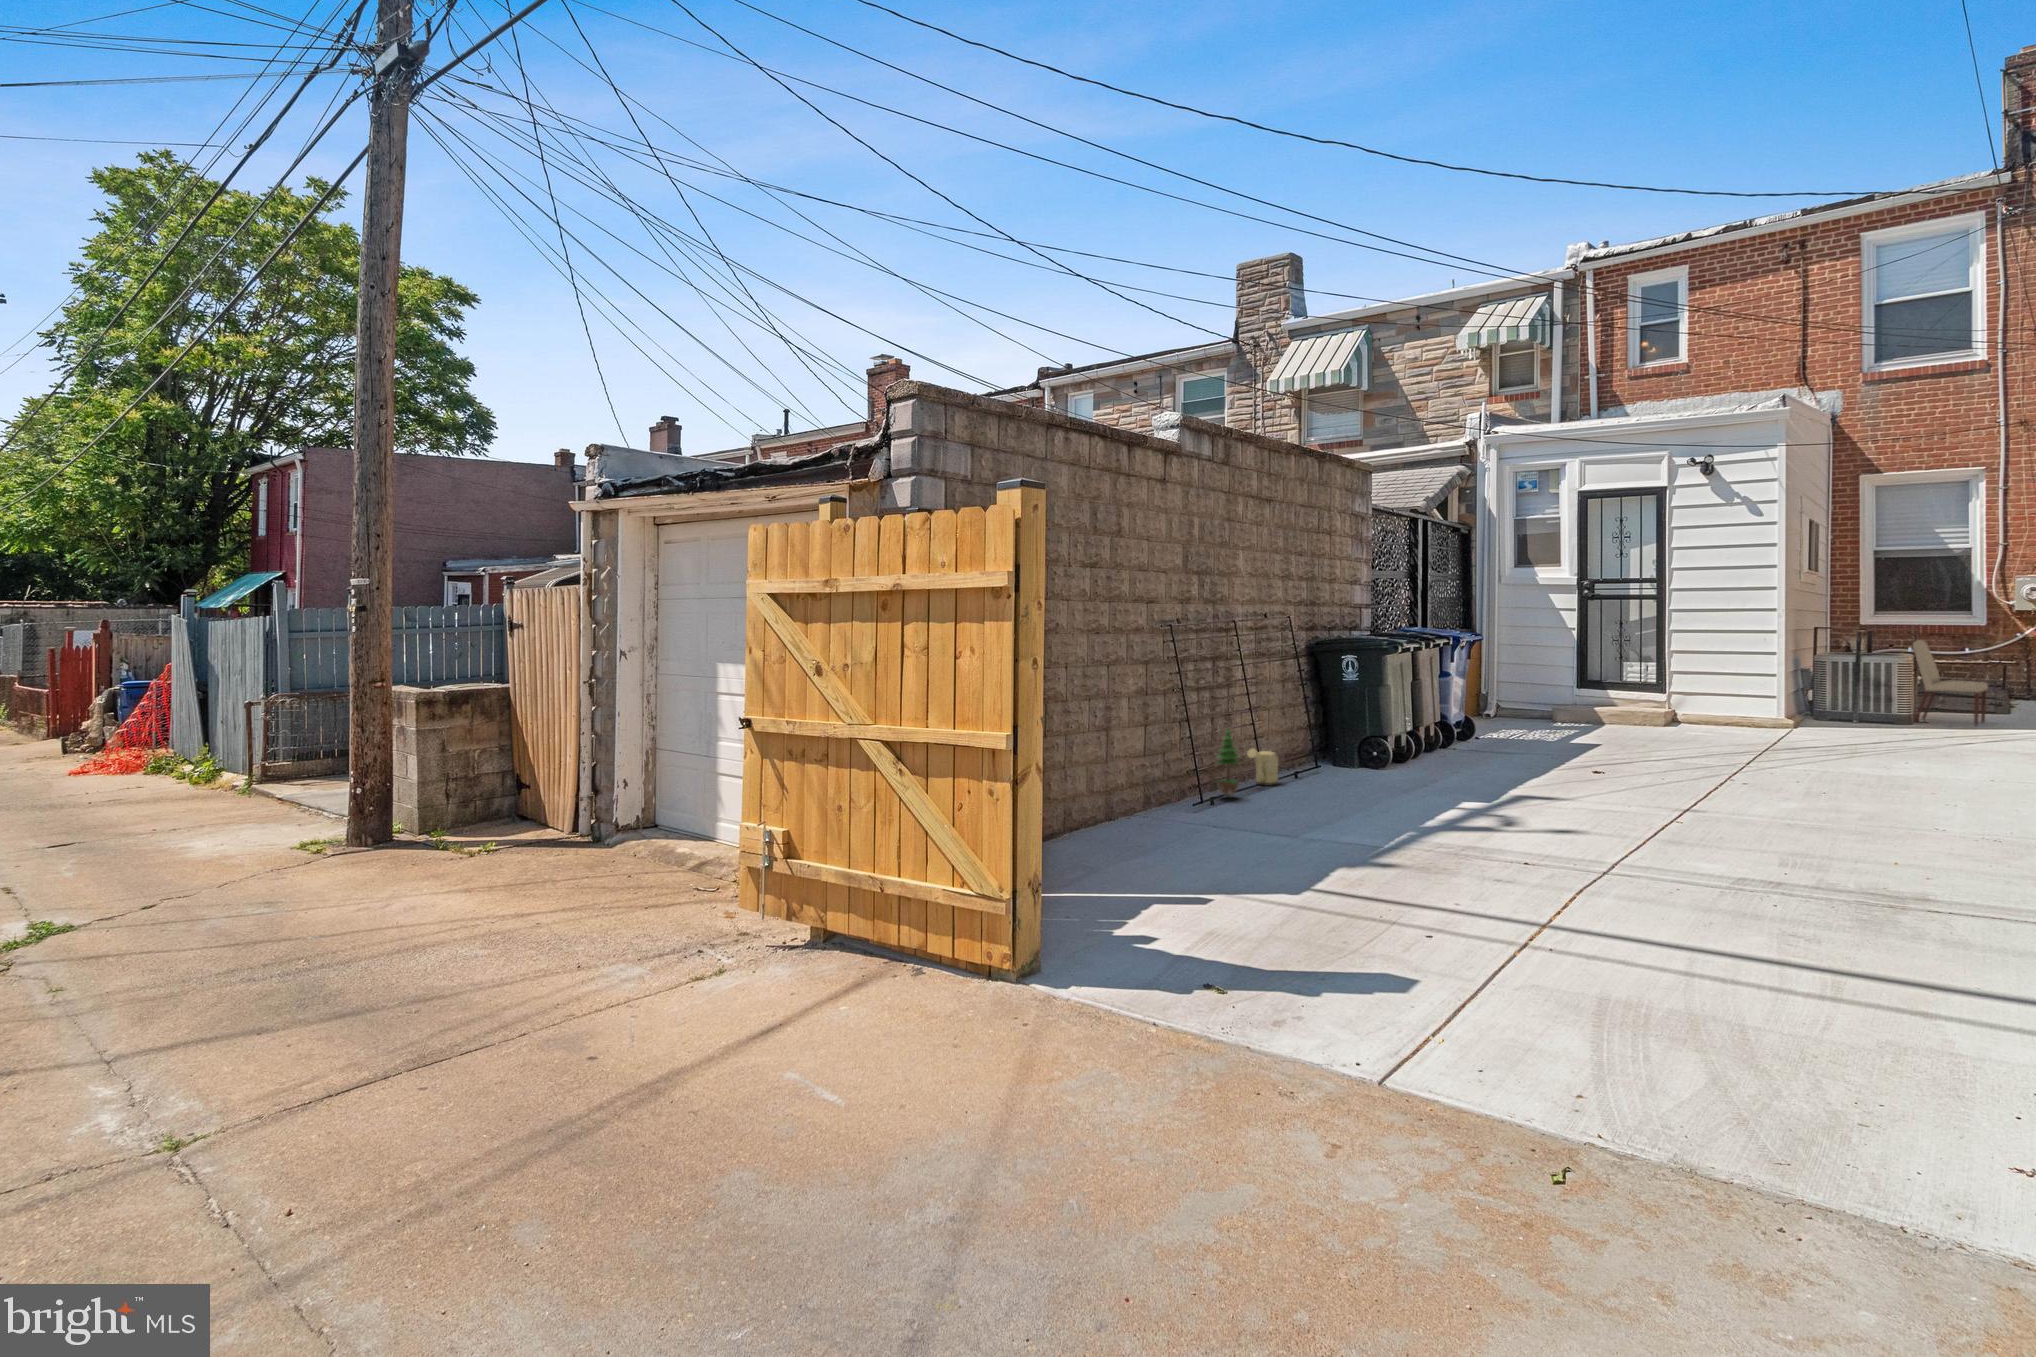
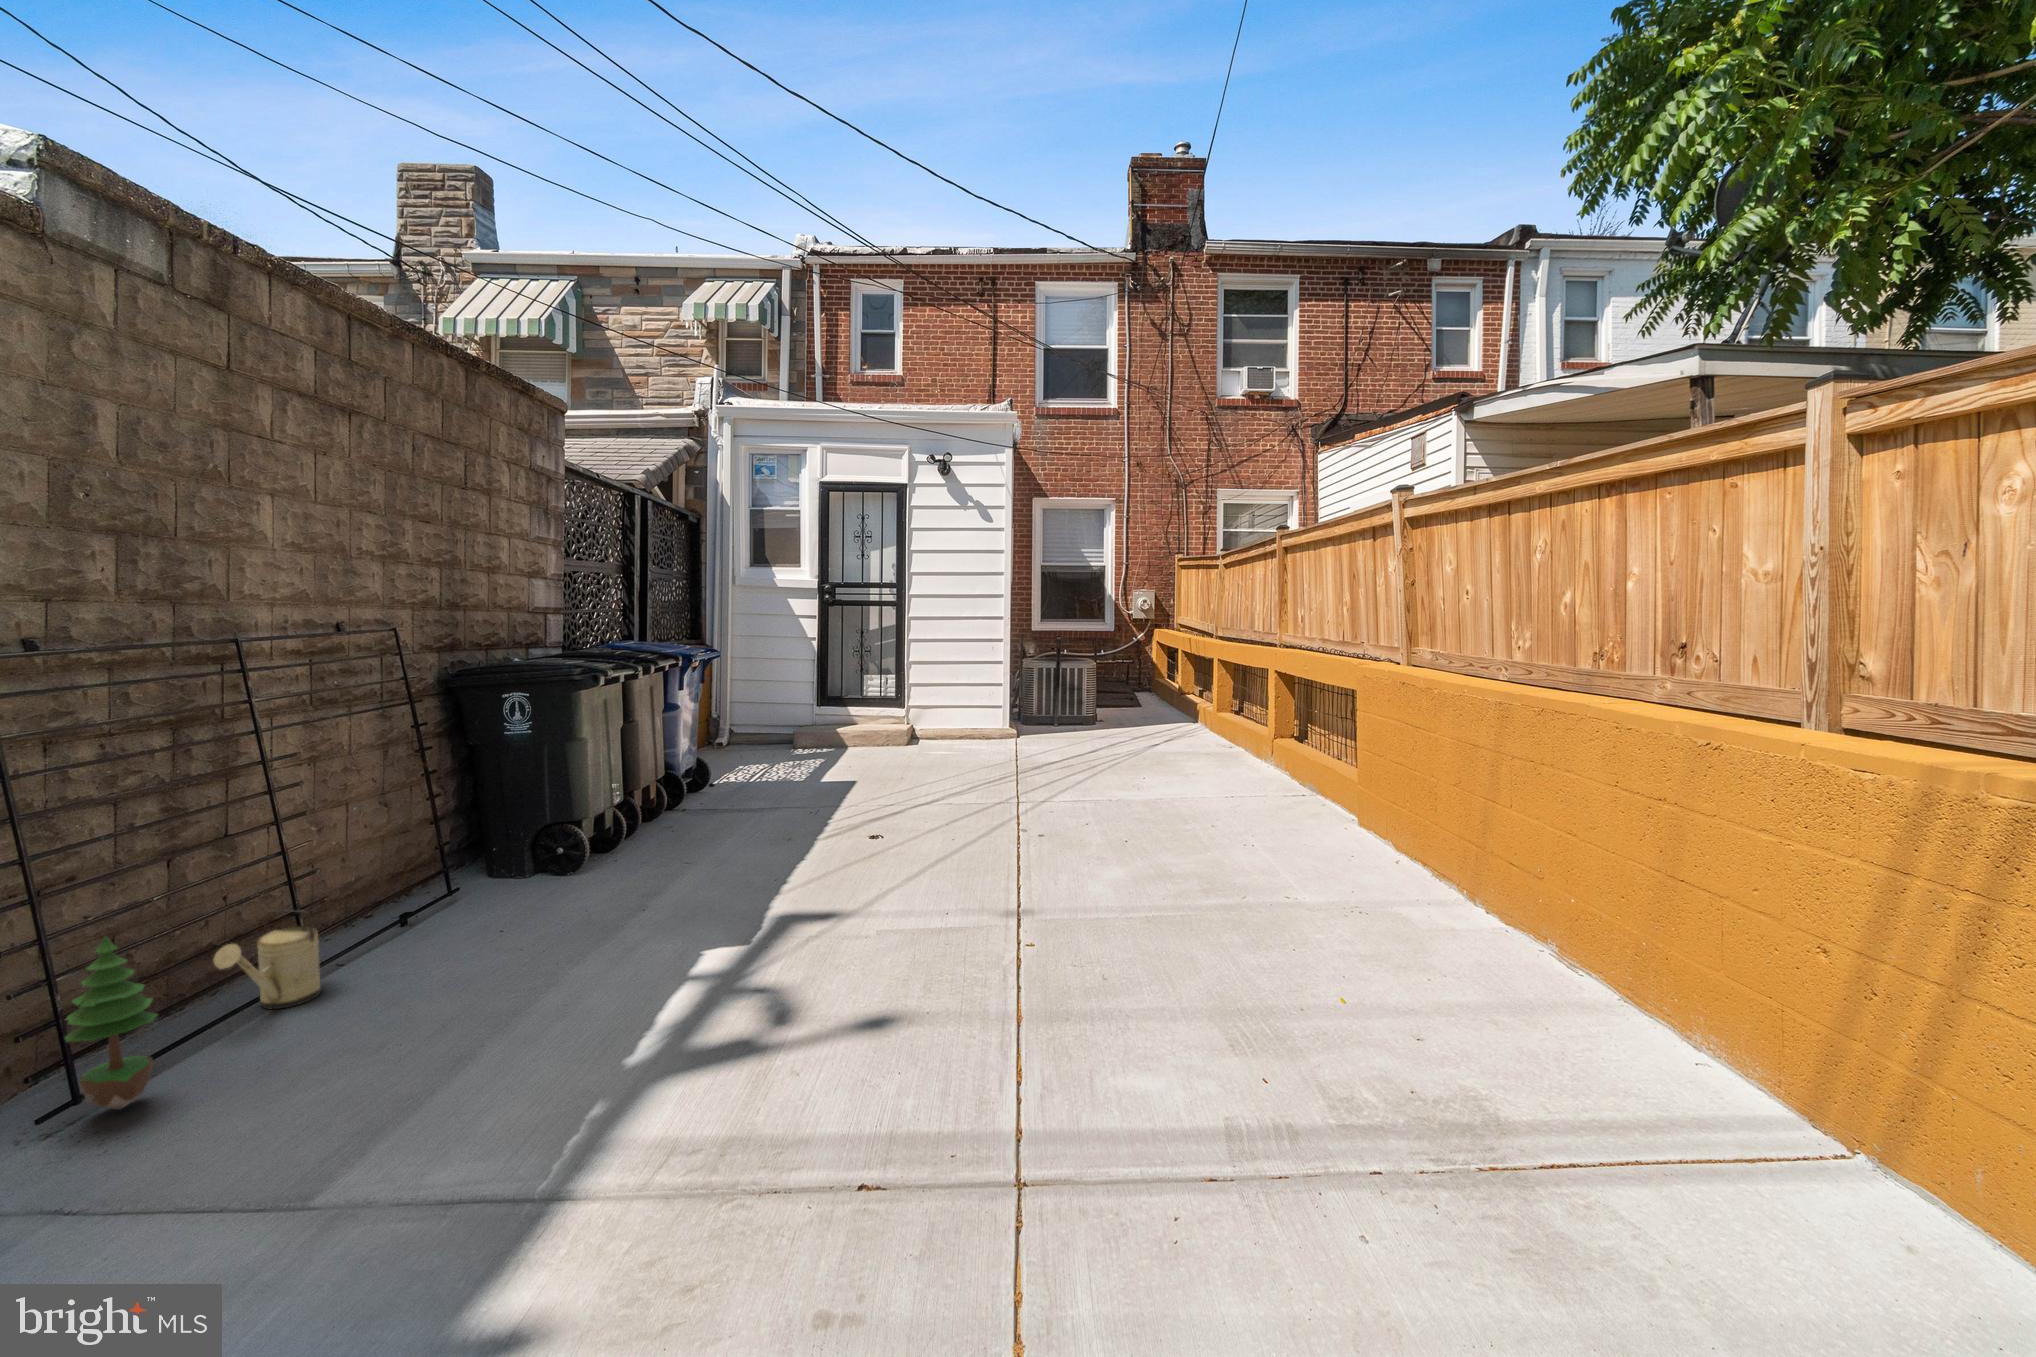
chair: present [1913,640,1988,725] -> none [1096,647,1143,723]

